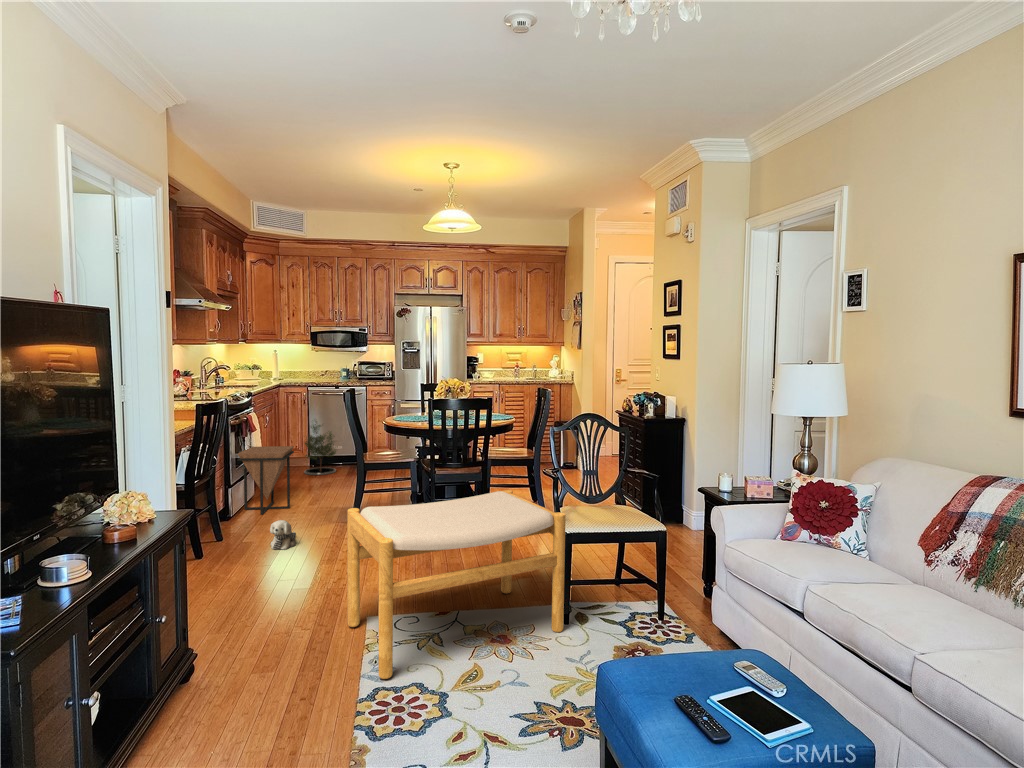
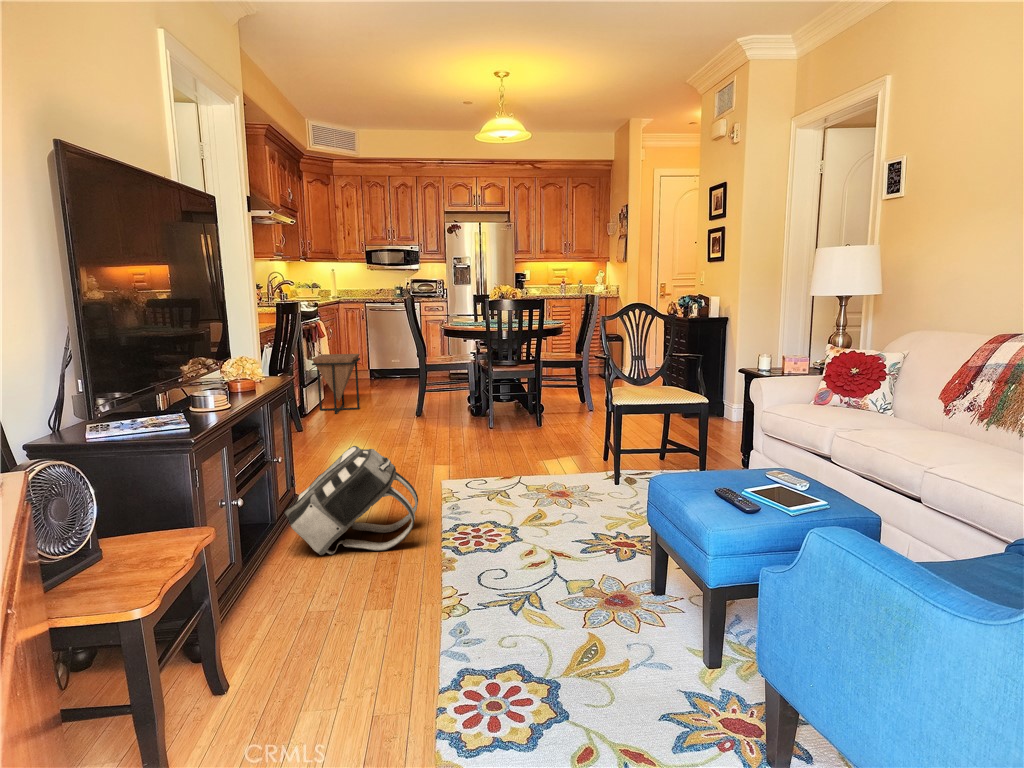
potted tree: present [304,421,336,475] -> none [364,332,397,385]
footstool: present [347,490,566,679] -> none [424,374,616,518]
plush toy: present [270,520,296,550] -> none [348,412,371,437]
backpack: none [150,598,328,747] -> present [284,446,418,555]

